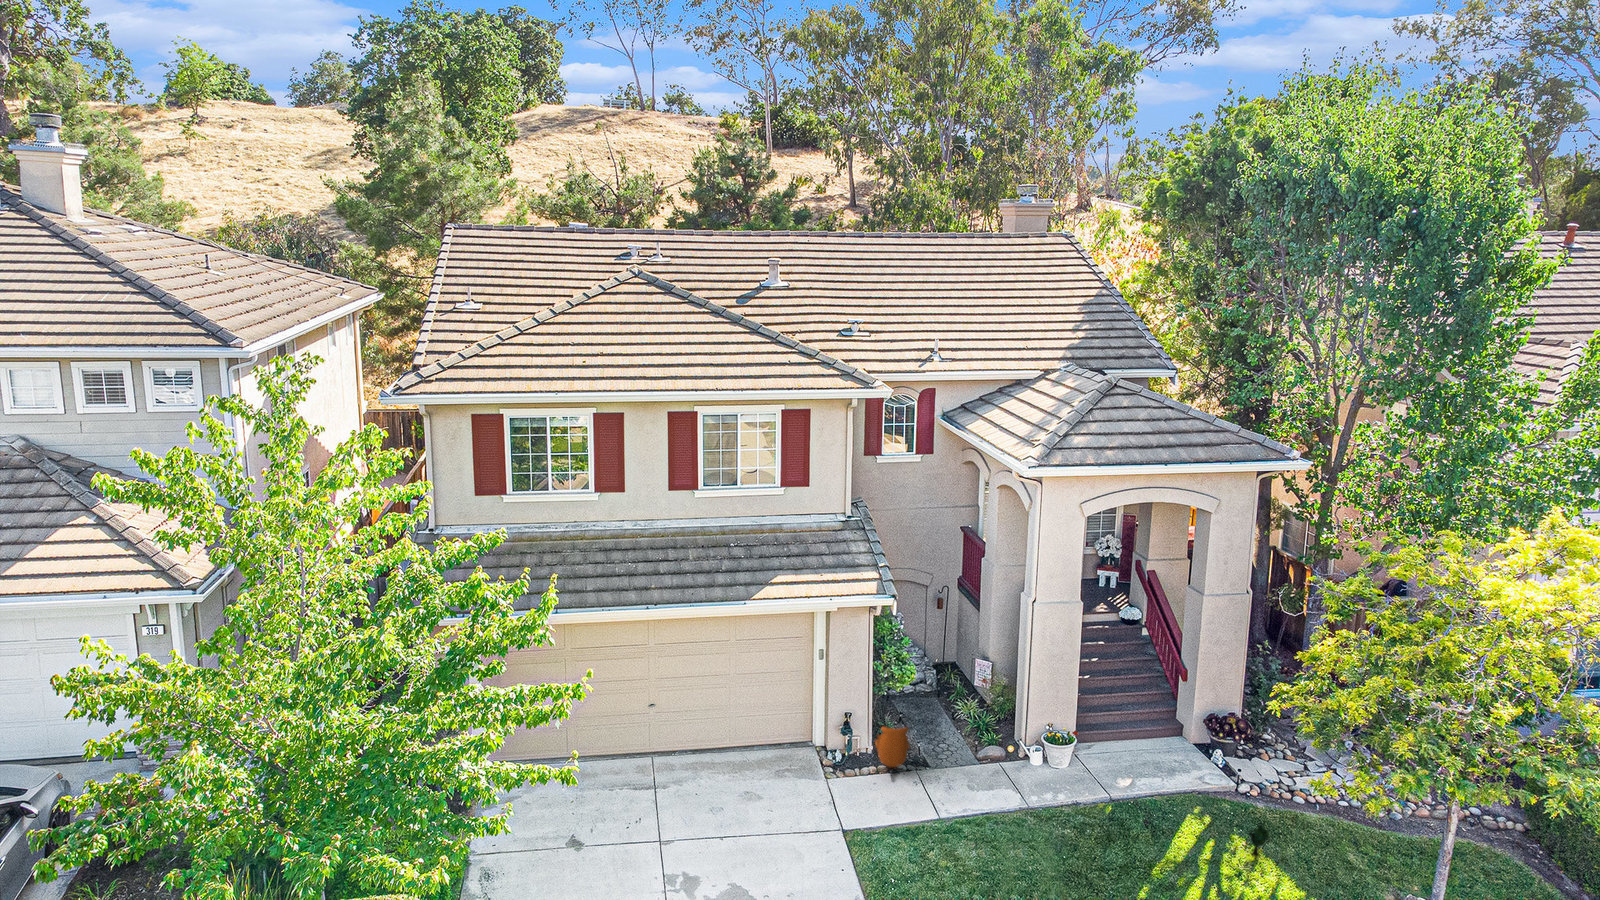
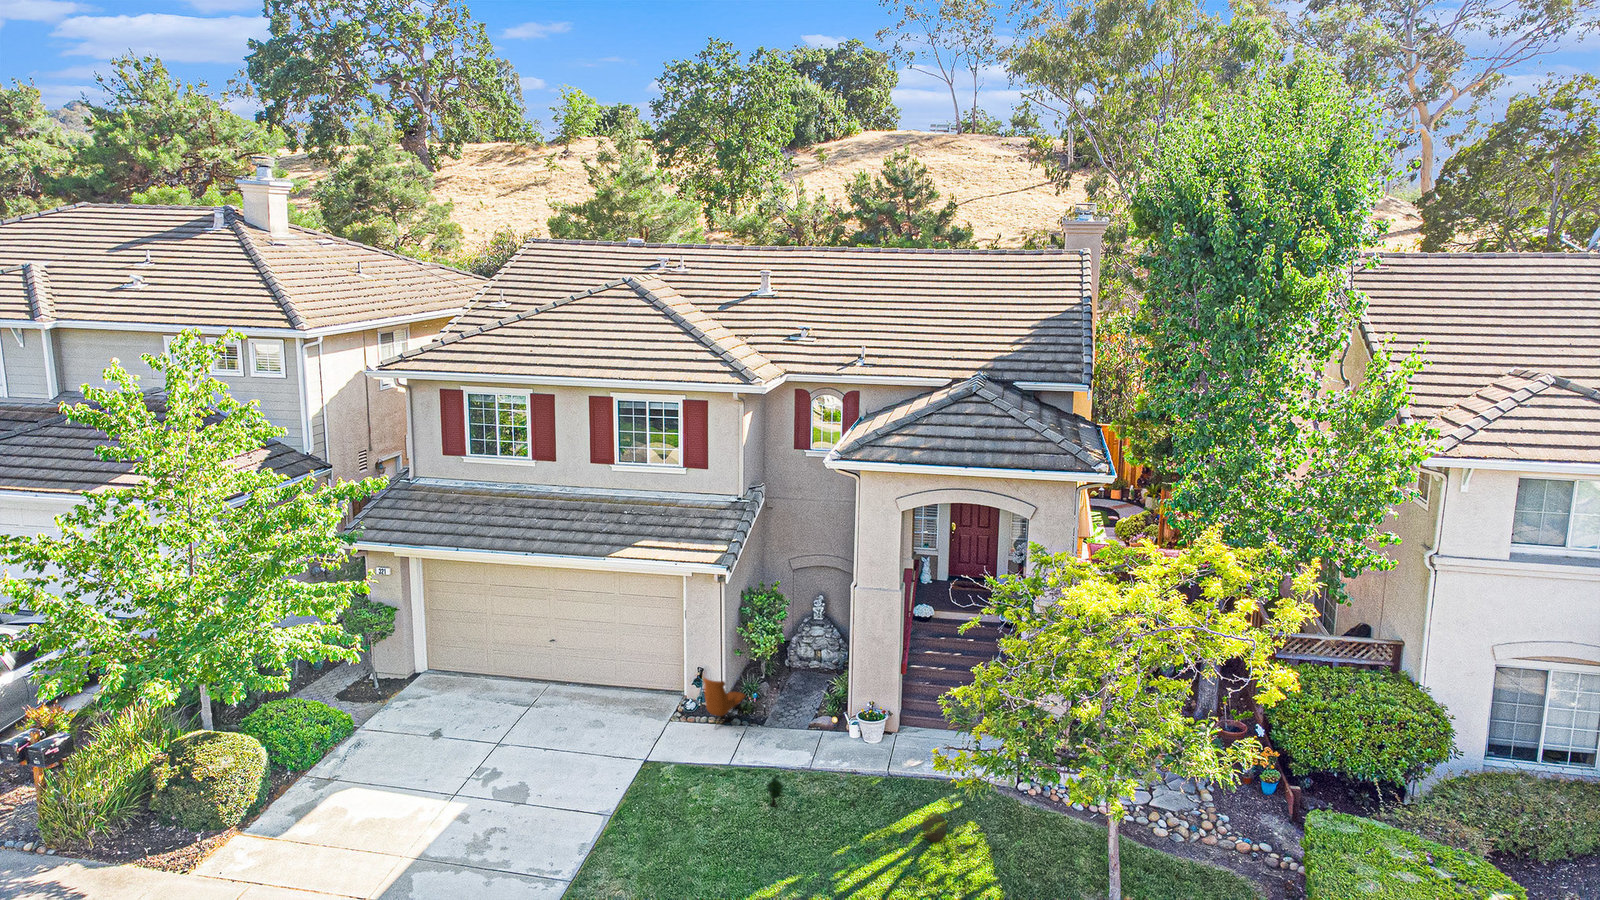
decorative plant: present [1248,822,1269,857] -> present [767,775,783,807]
woven basket: none [1212,835,1240,867] -> present [923,813,947,842]

